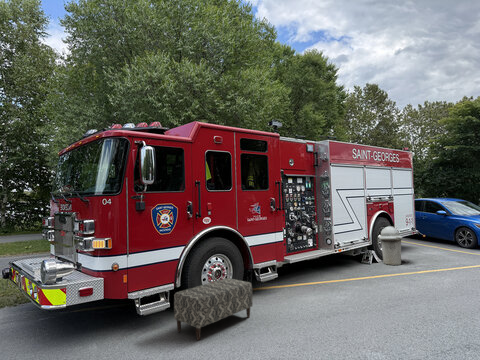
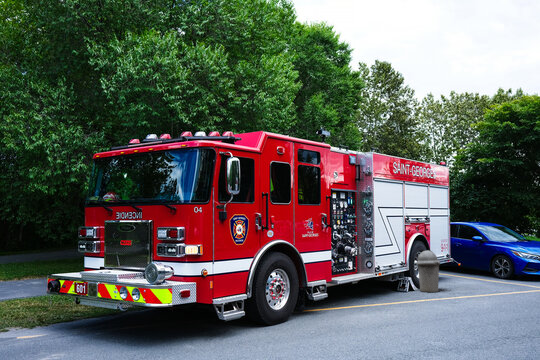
bench: present [174,278,253,340] -> none [248,293,314,342]

